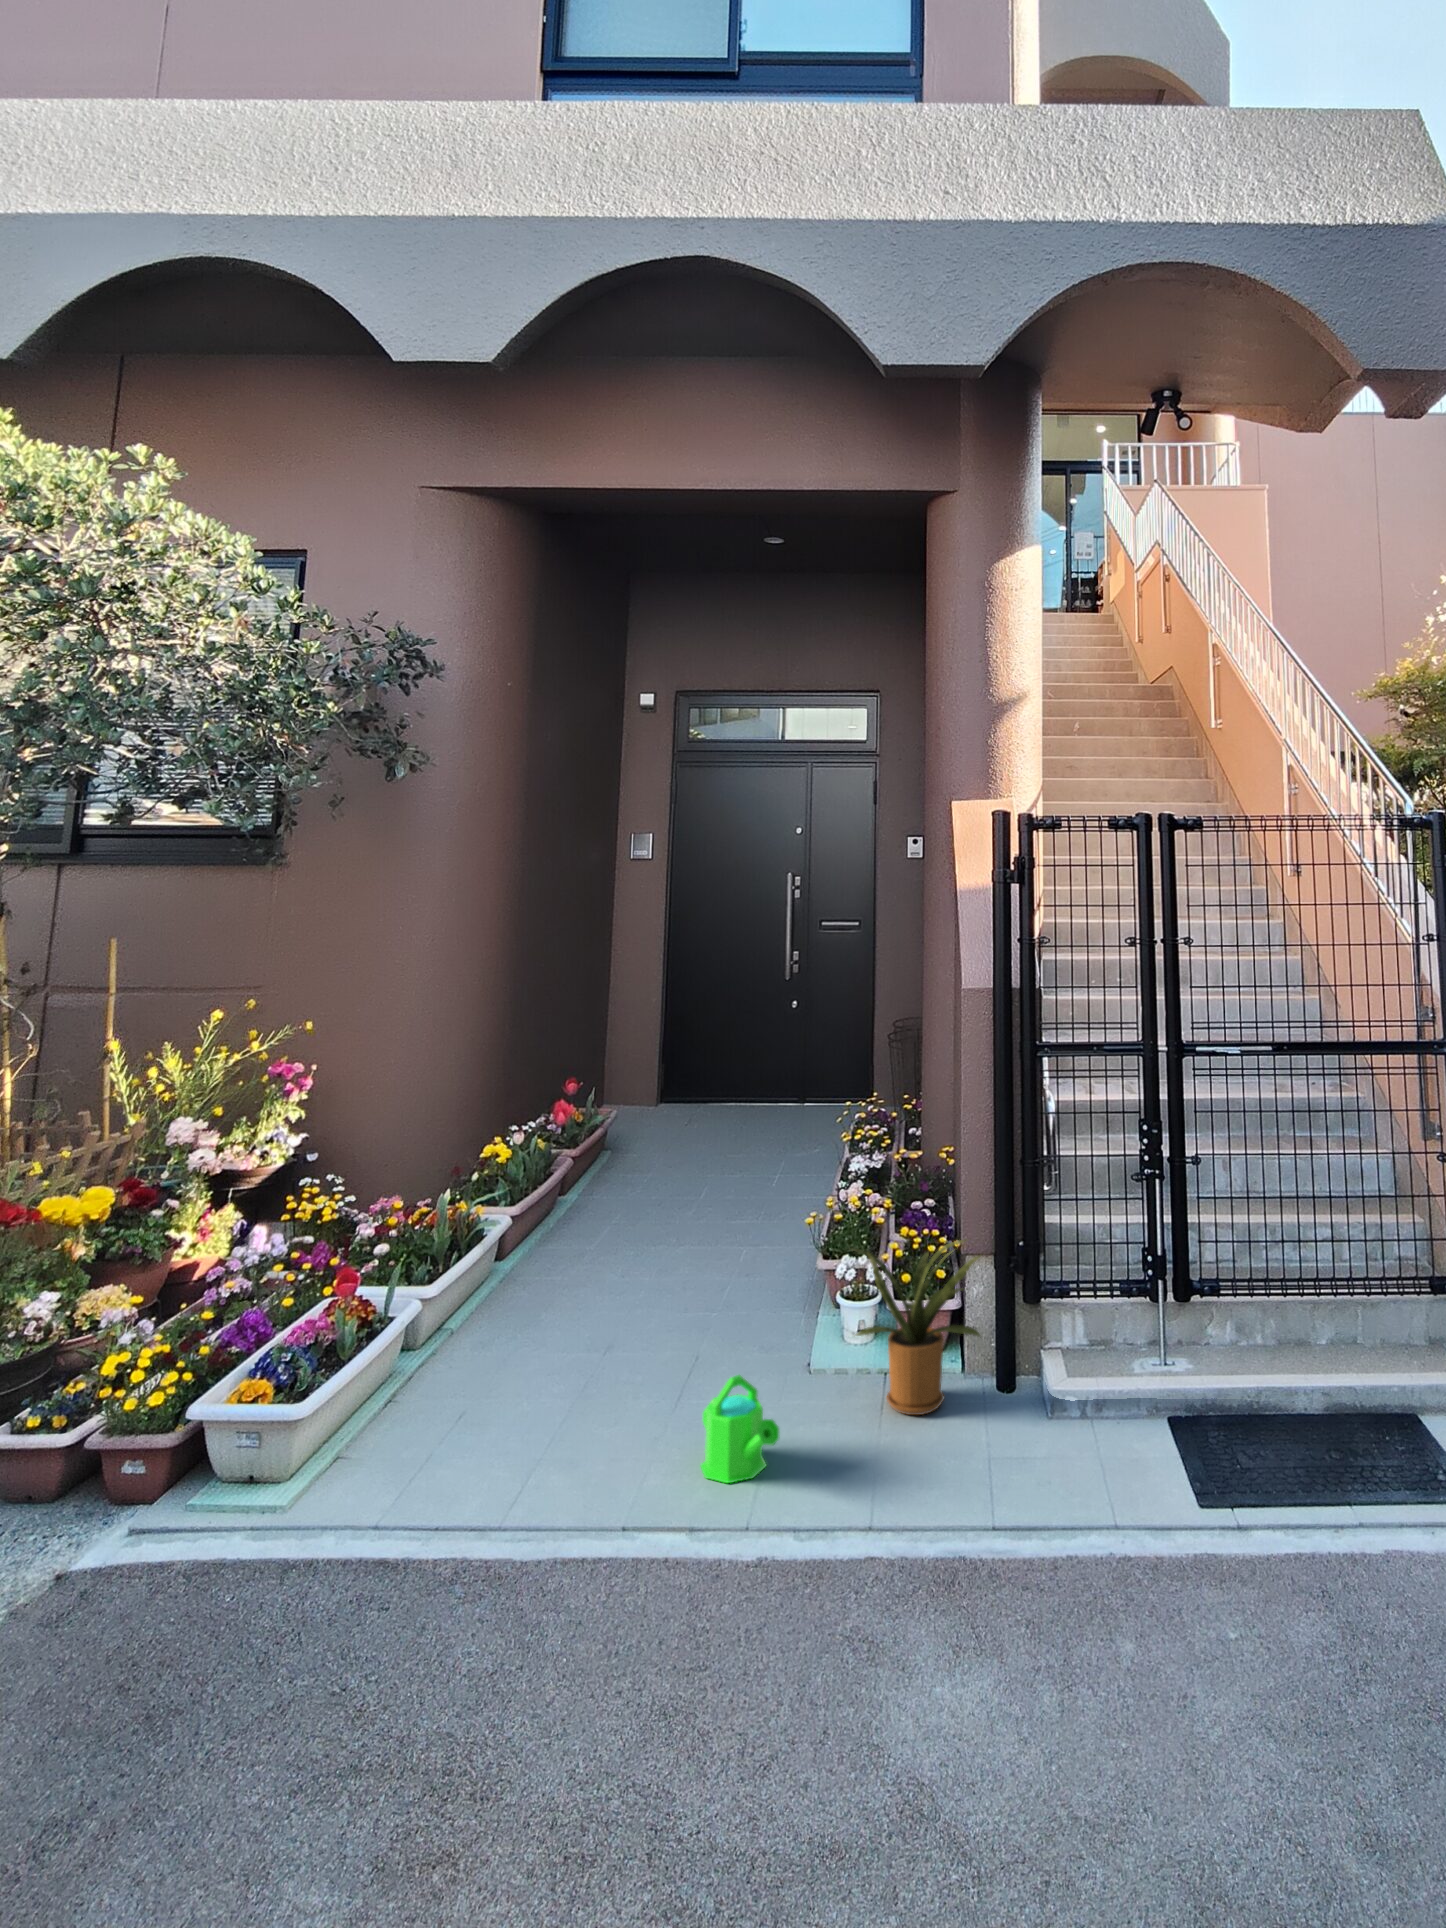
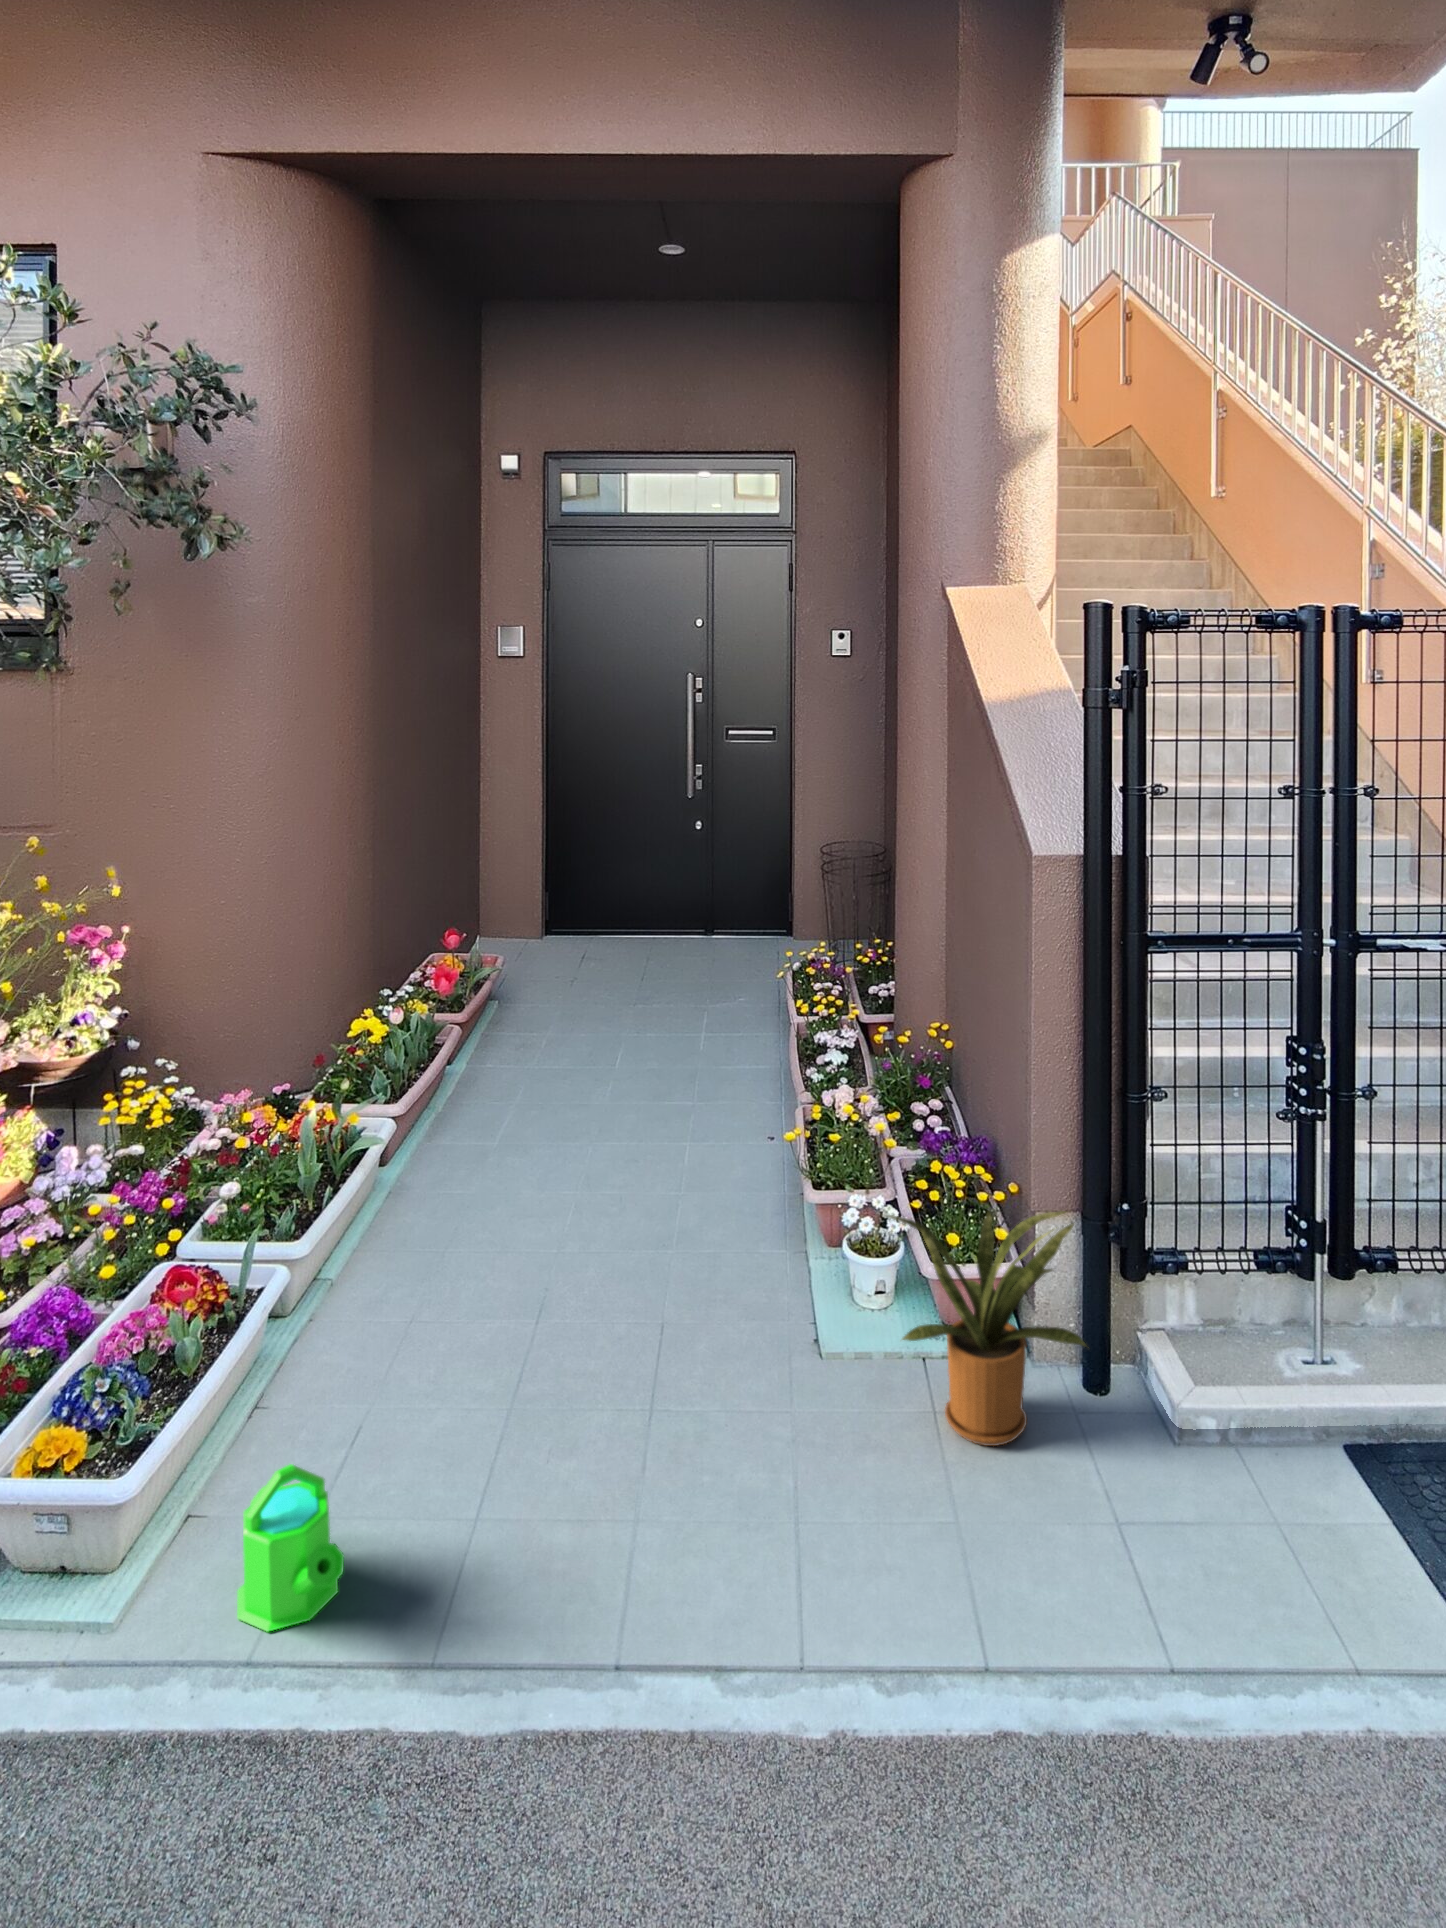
watering can: present [701,1375,779,1483] -> present [237,1464,344,1632]

